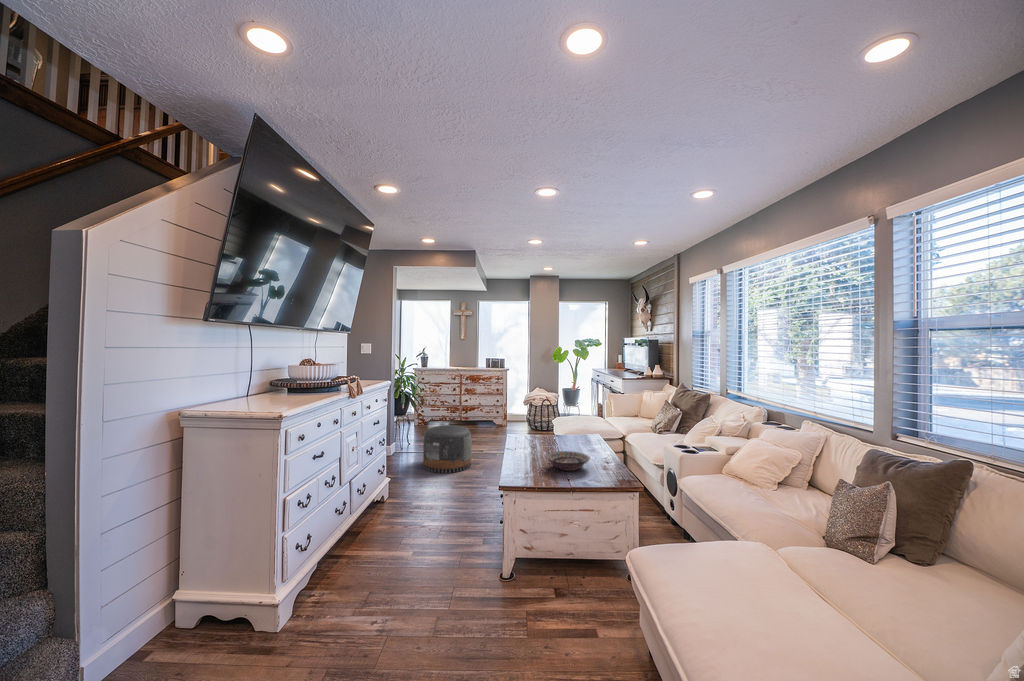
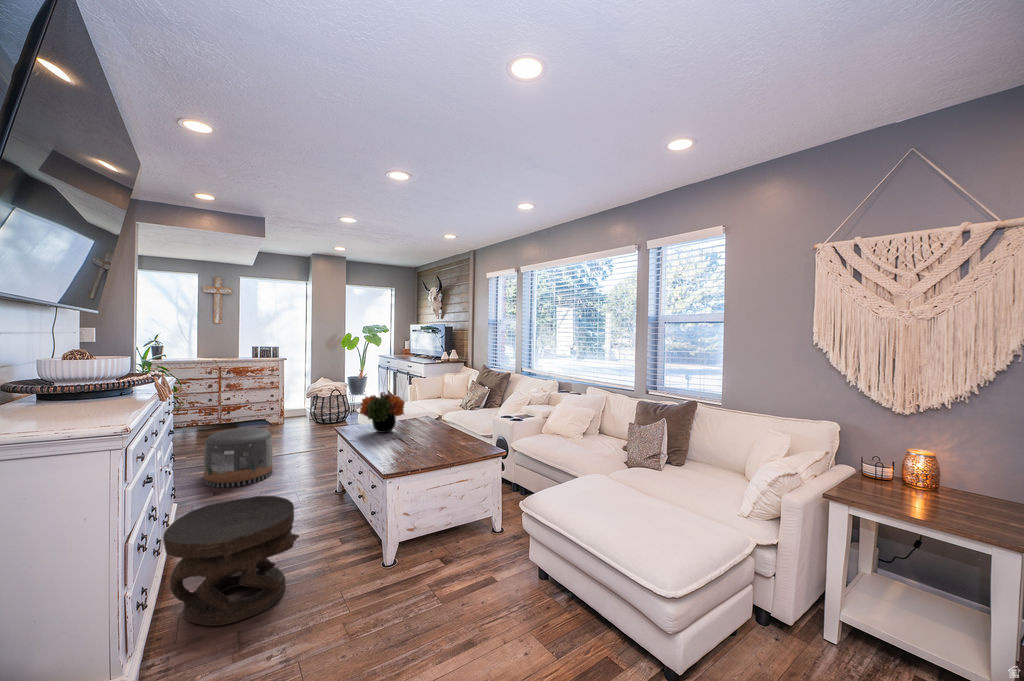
flower arrangement: none [519,404,563,444] -> present [360,392,405,433]
decorative bowl: present [546,451,590,471] -> none [410,434,453,452]
side table: none [334,483,431,585] -> present [163,496,299,626]

